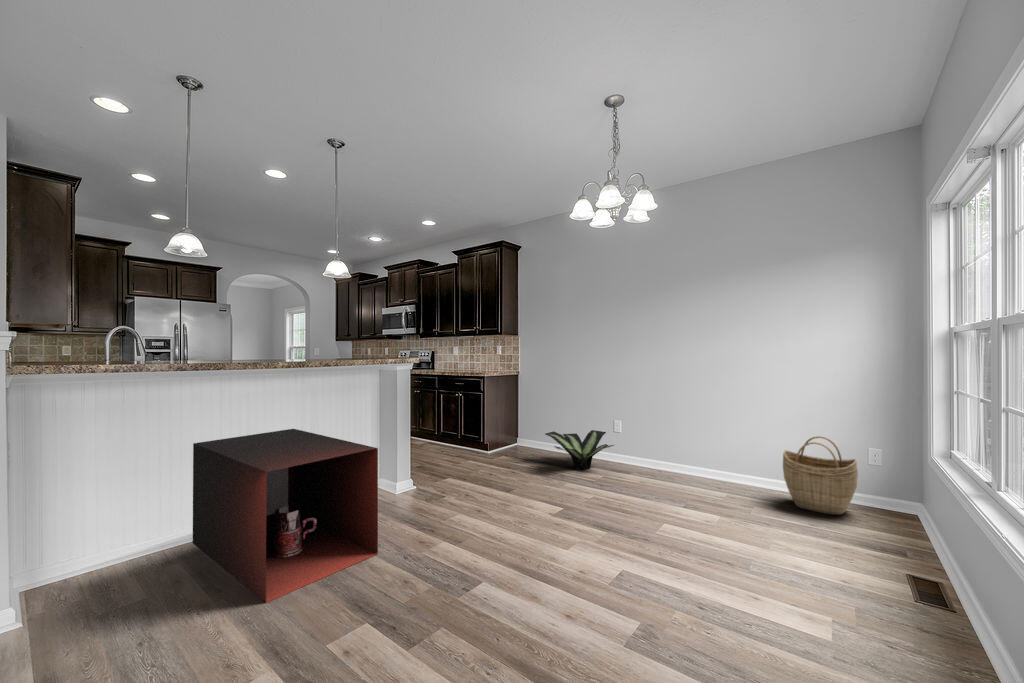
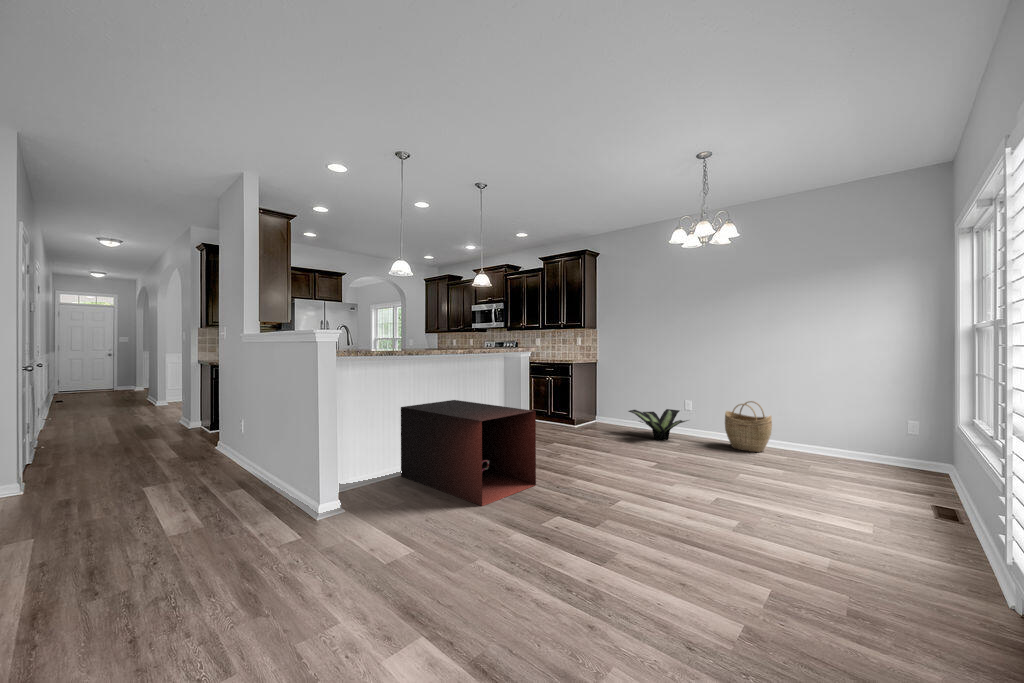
woven basket: present [783,436,858,515] -> present [725,401,772,452]

